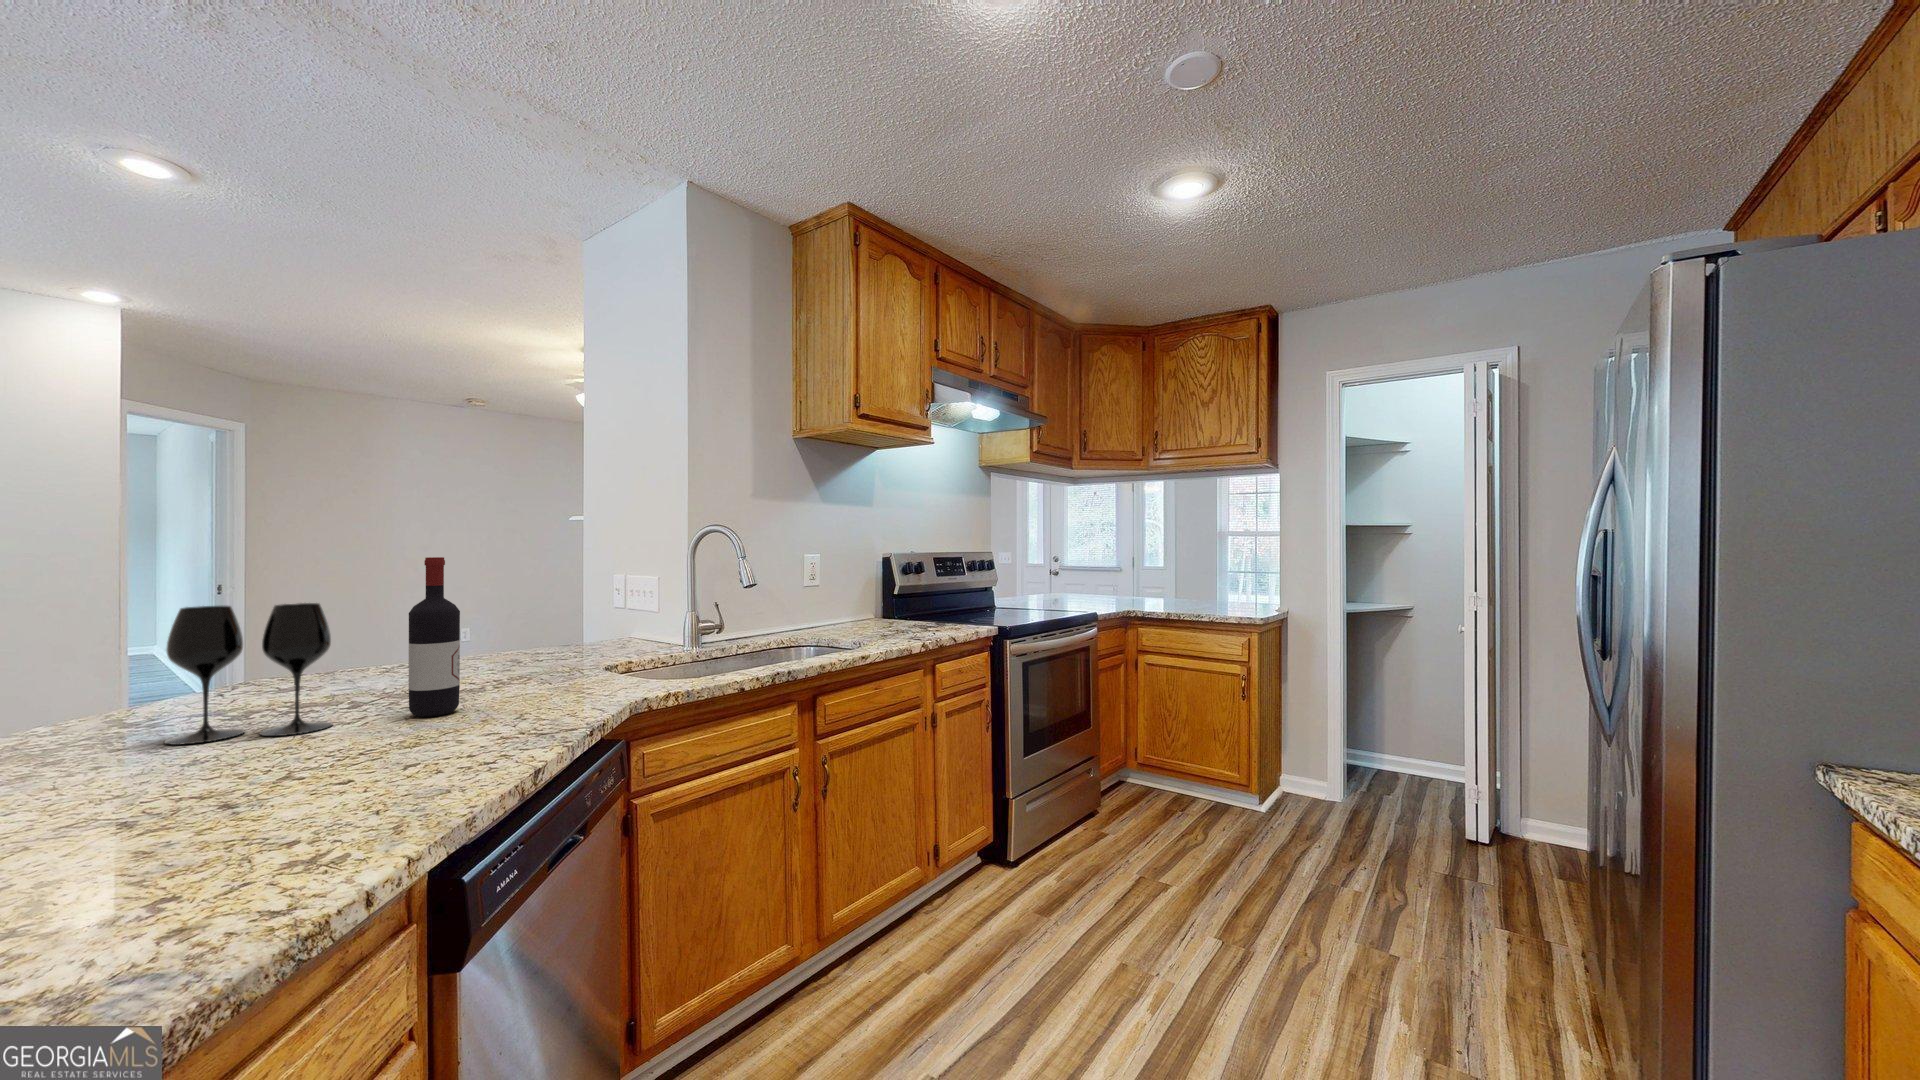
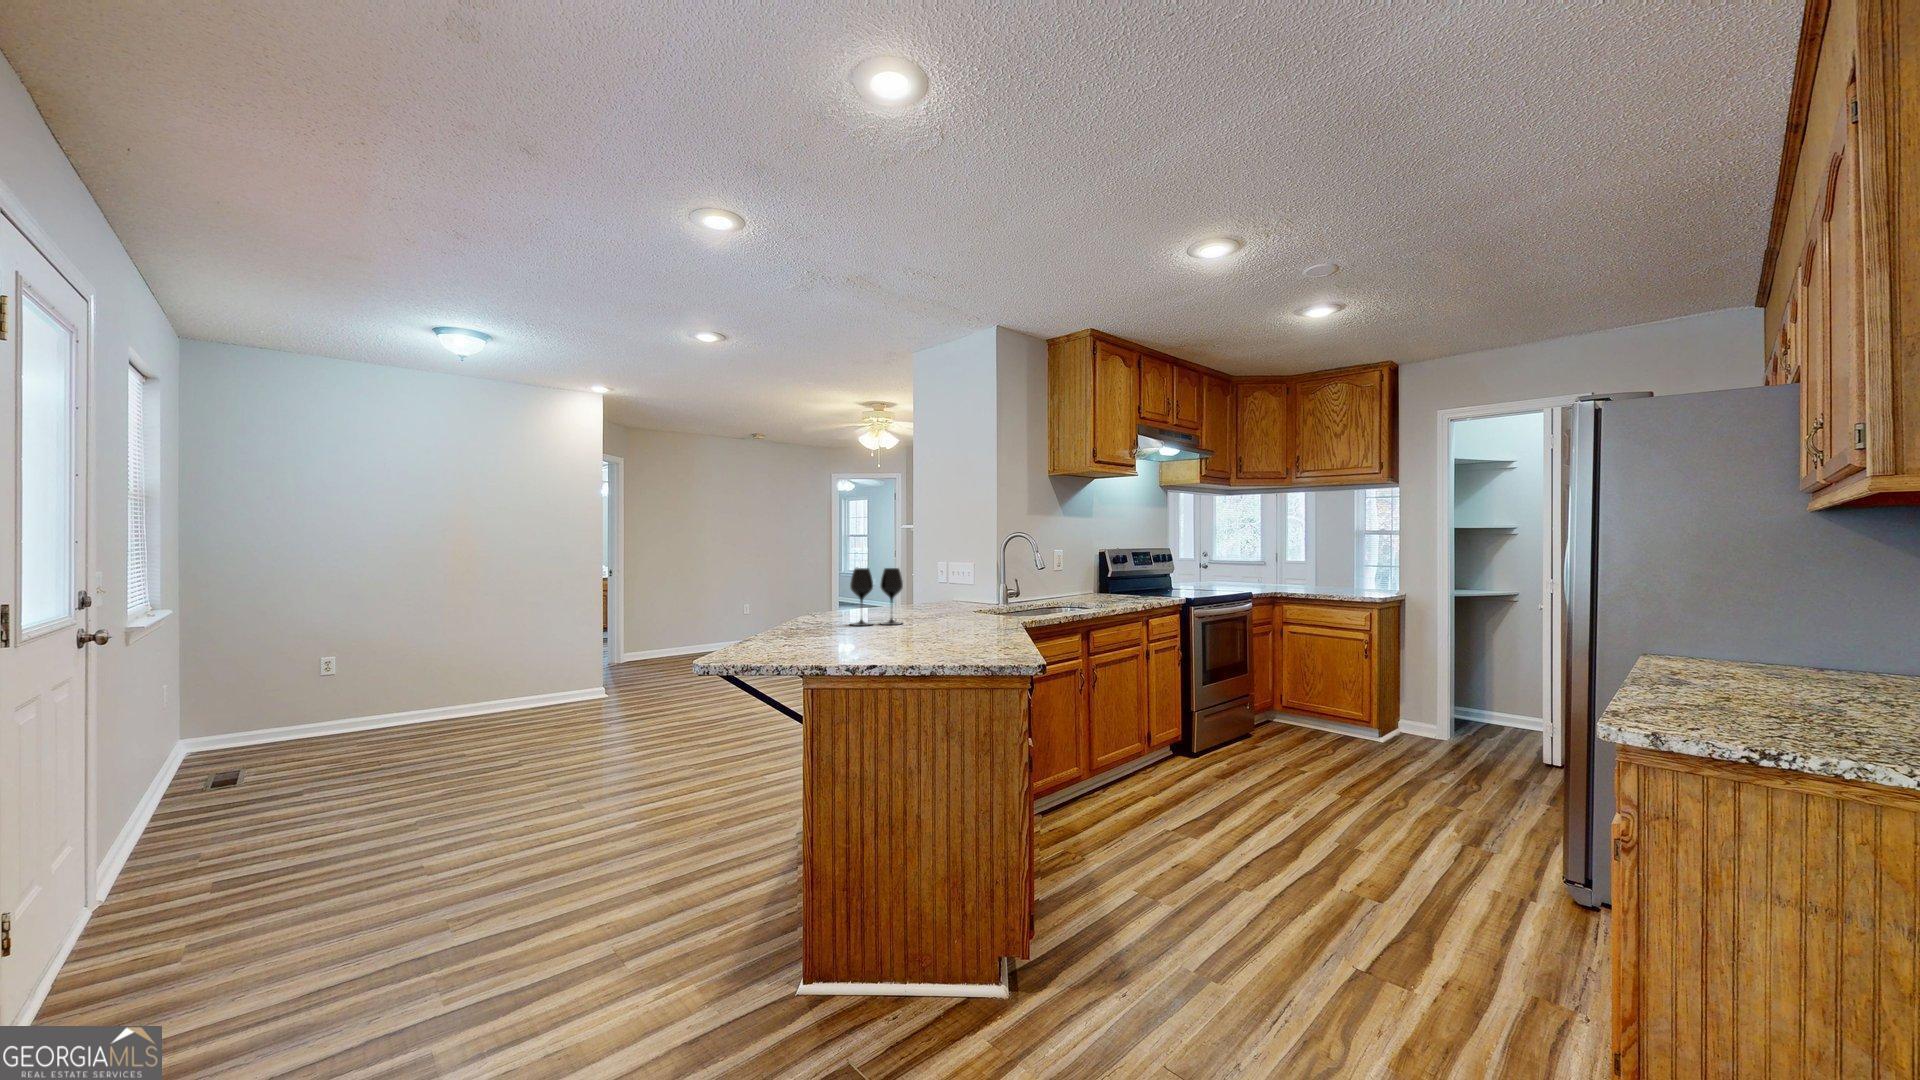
wine bottle: present [409,557,460,717] -> none [927,548,947,622]

